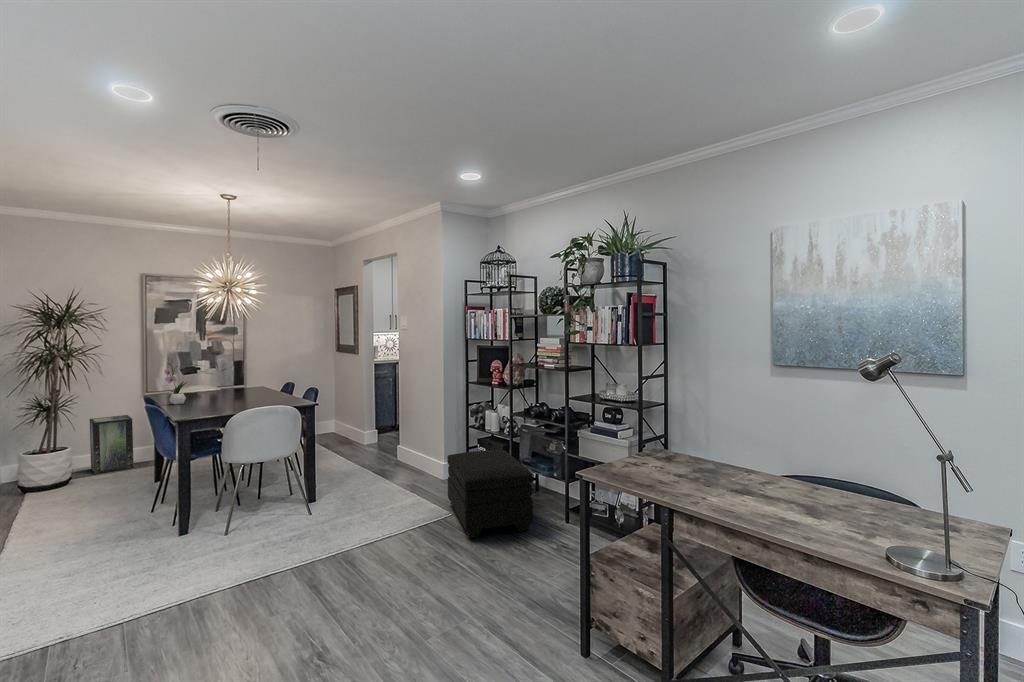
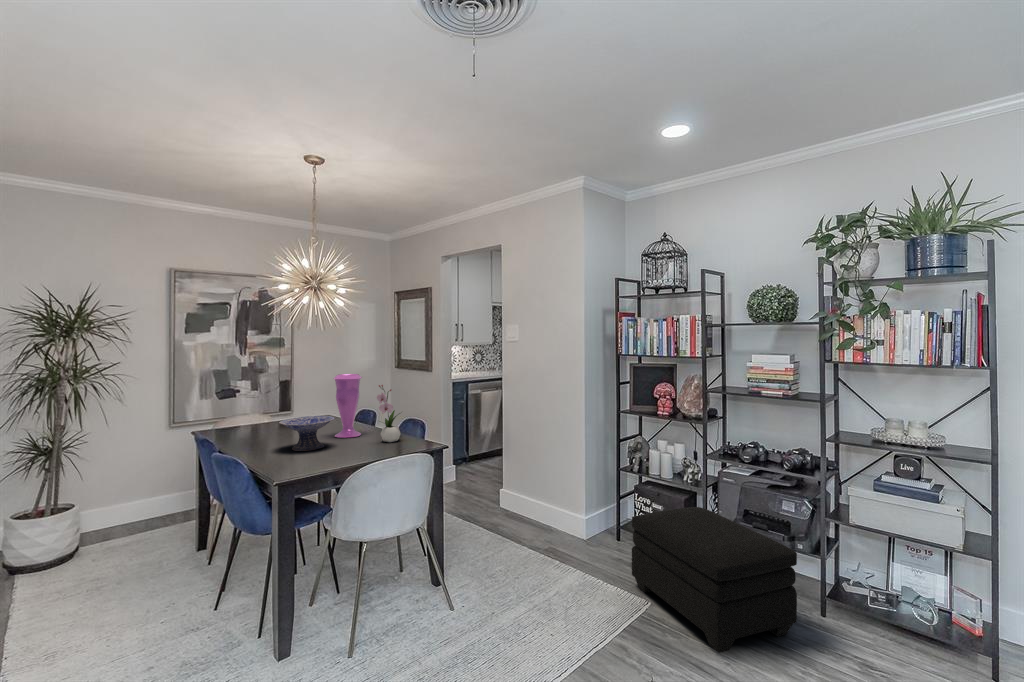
vase: none [245,353,270,399] -> present [333,374,362,438]
flower arrangement: present [165,362,187,405] -> present [377,385,401,442]
decorative bowl: none [197,383,240,406] -> present [279,416,335,451]
storage box: present [90,415,134,474] -> none [100,454,160,539]

